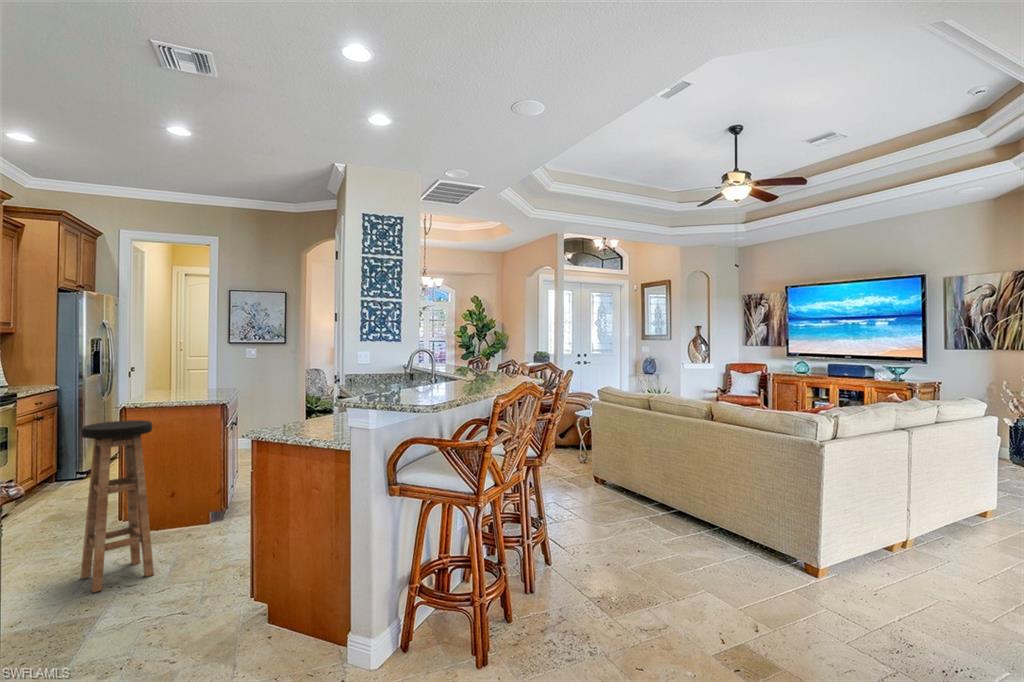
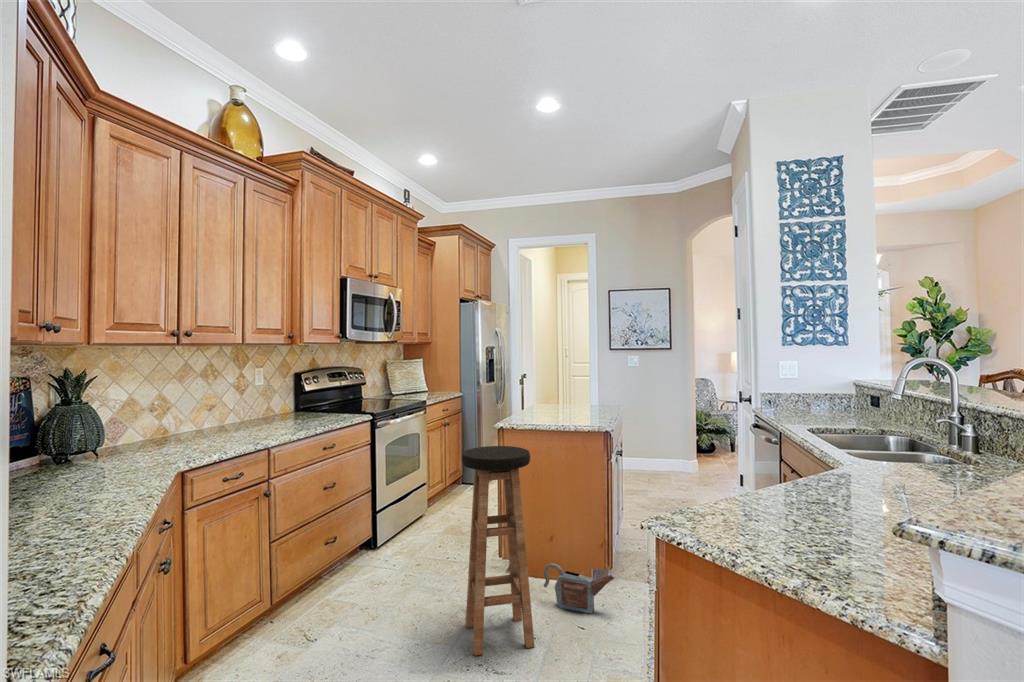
watering can: none [161,512,227,548] -> present [544,563,614,614]

